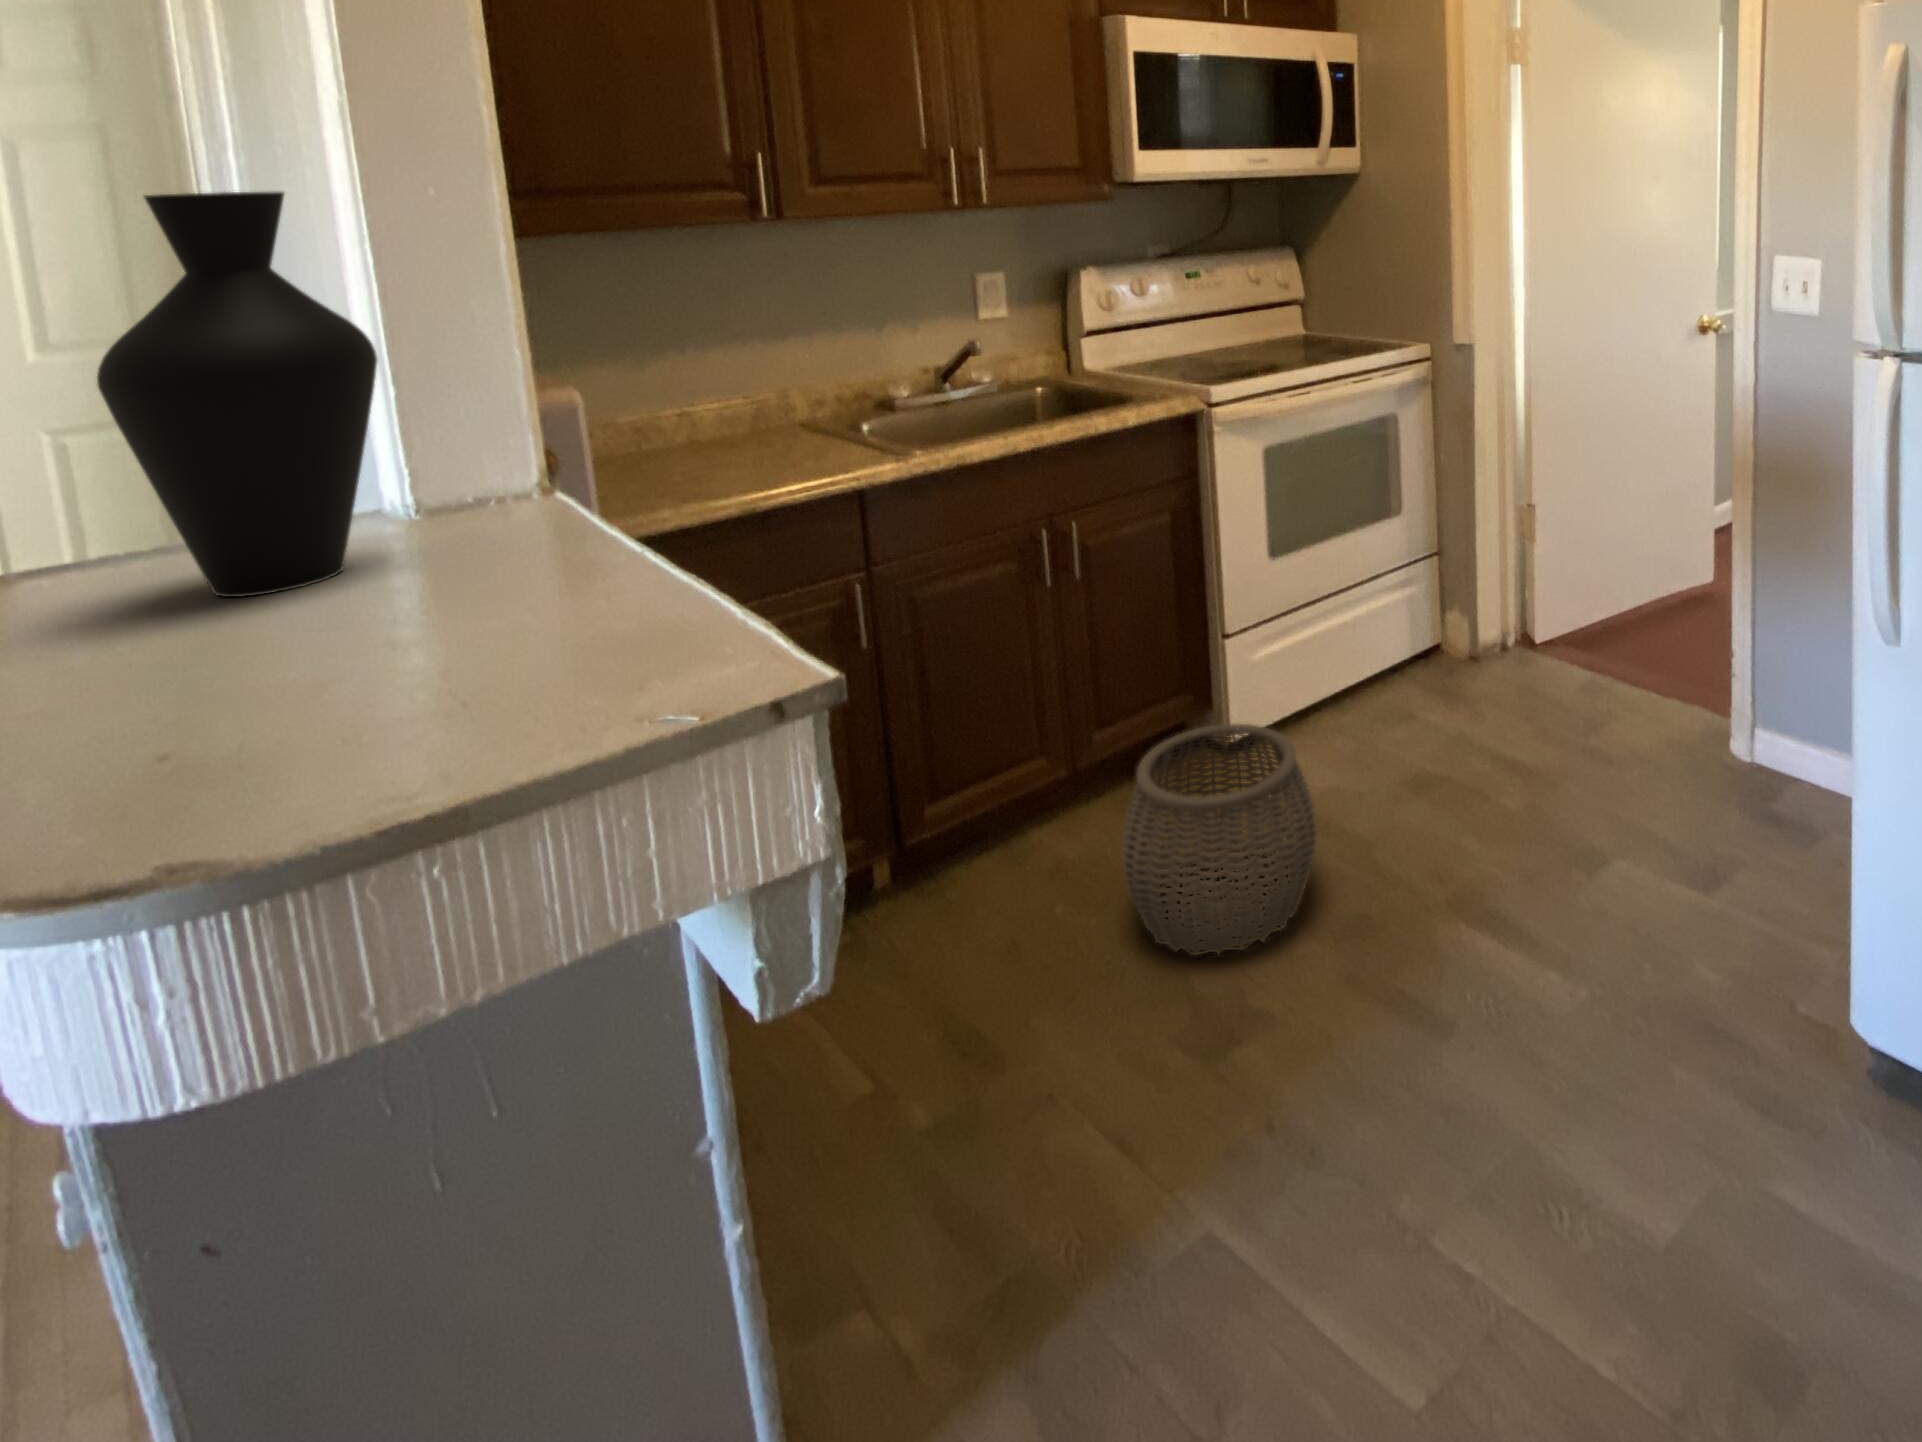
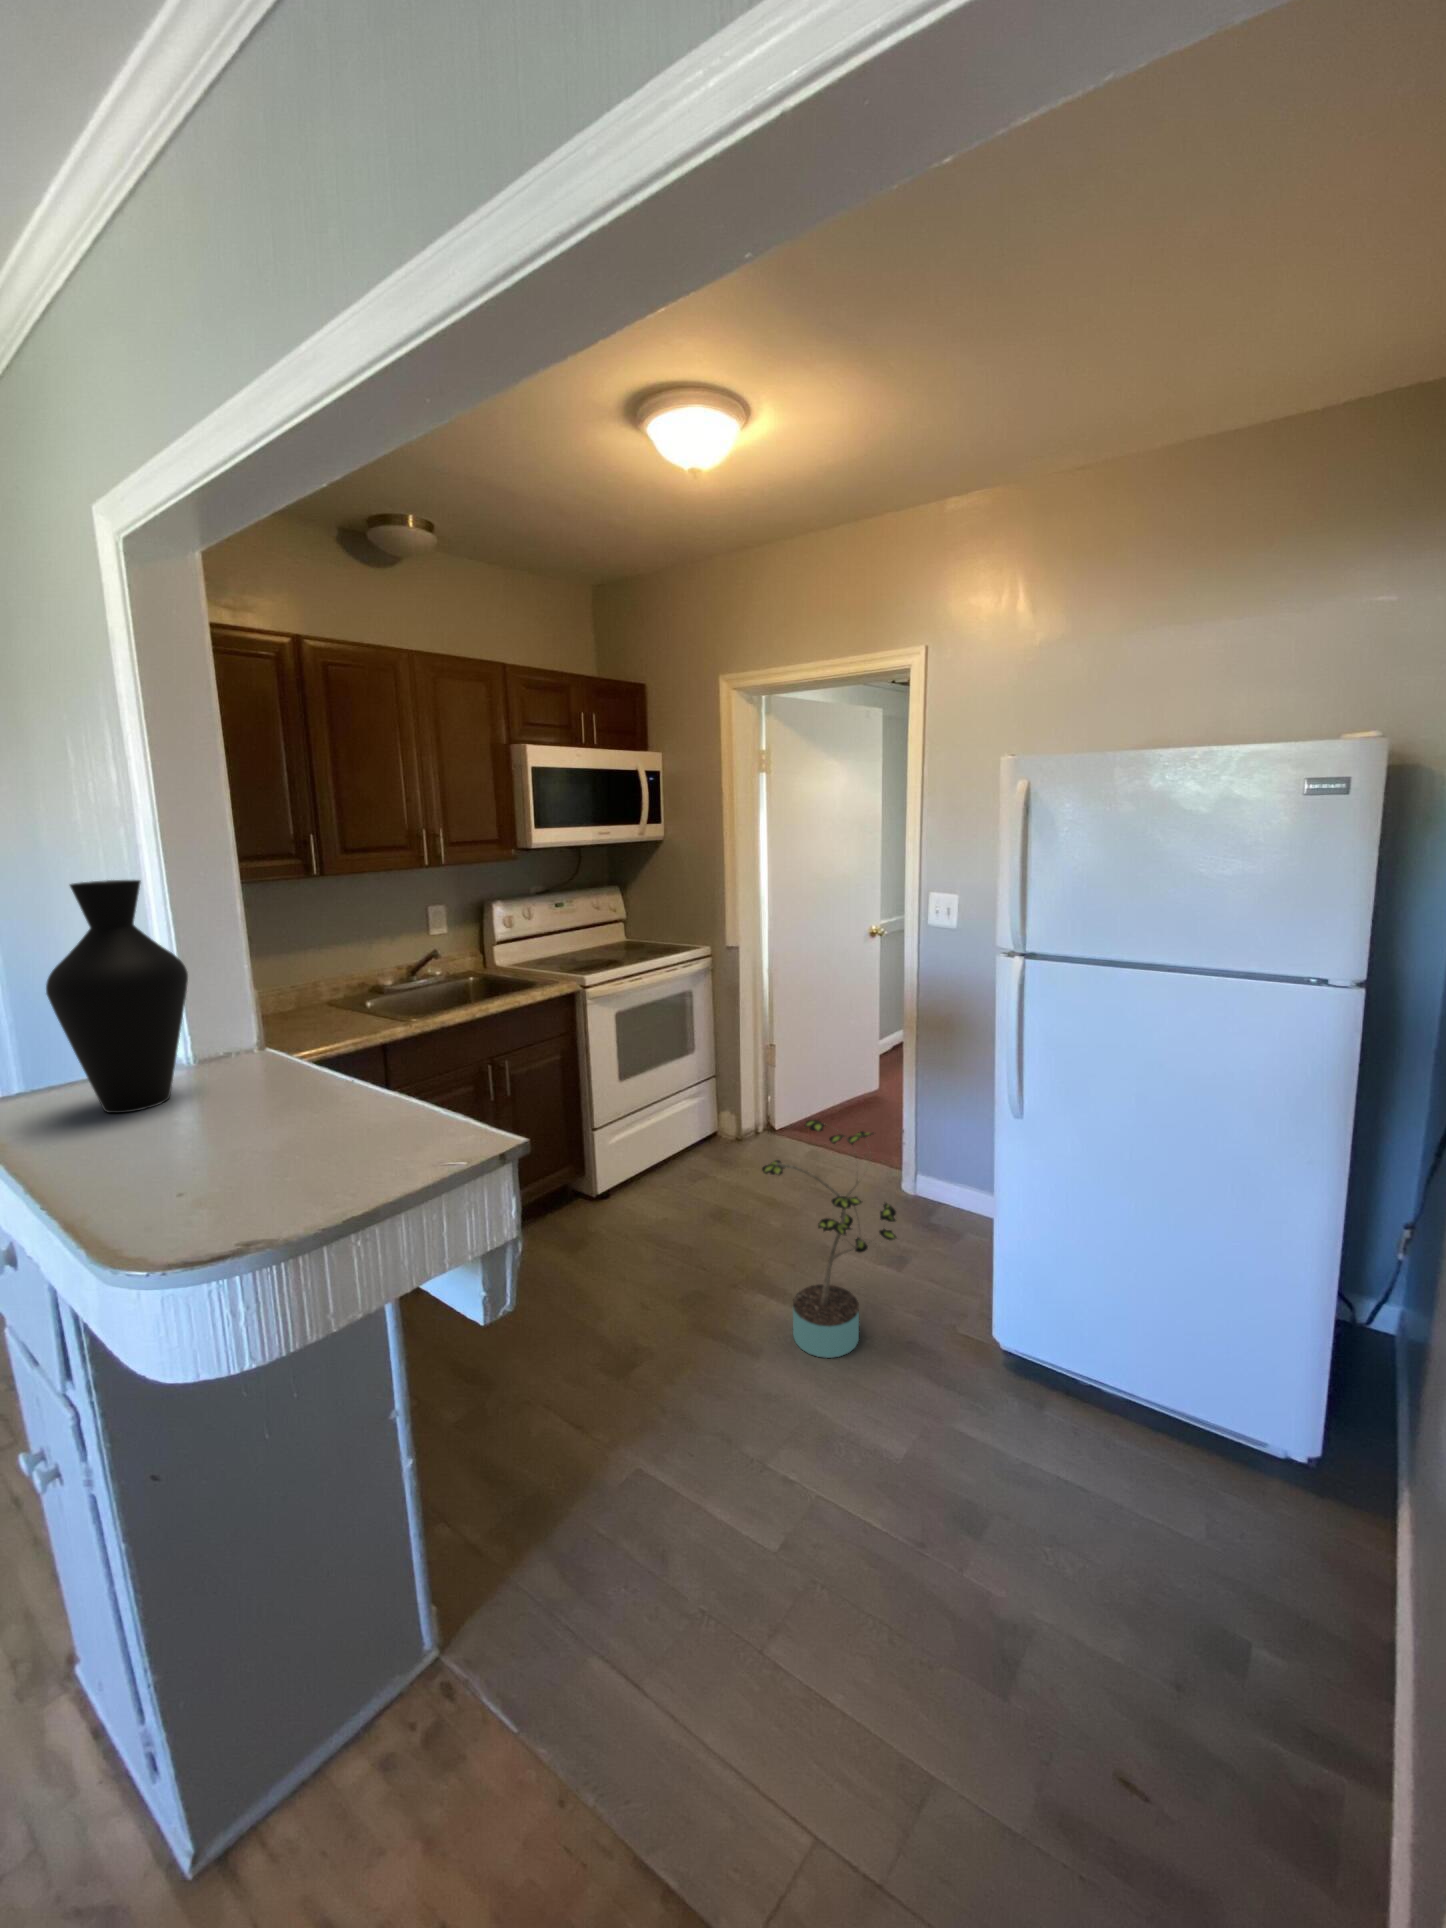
potted plant: none [1459,635,1688,1044] -> present [762,1120,896,1358]
woven basket: present [1121,724,1316,956] -> none [549,1180,666,1319]

